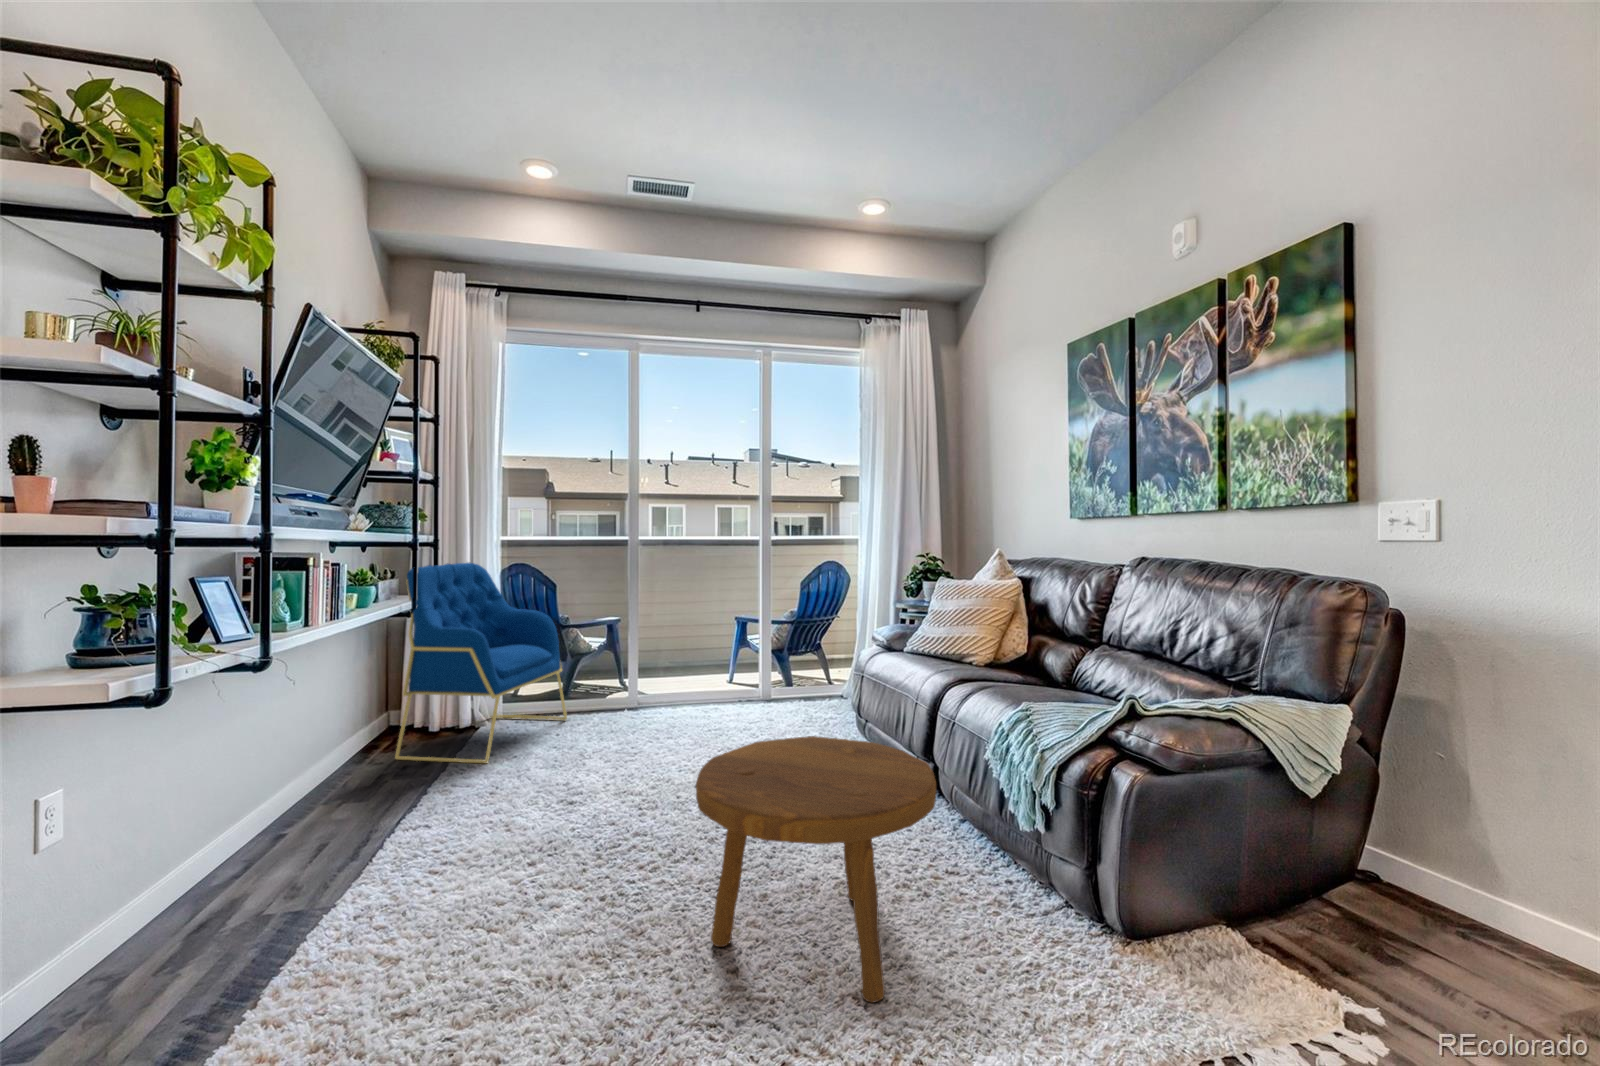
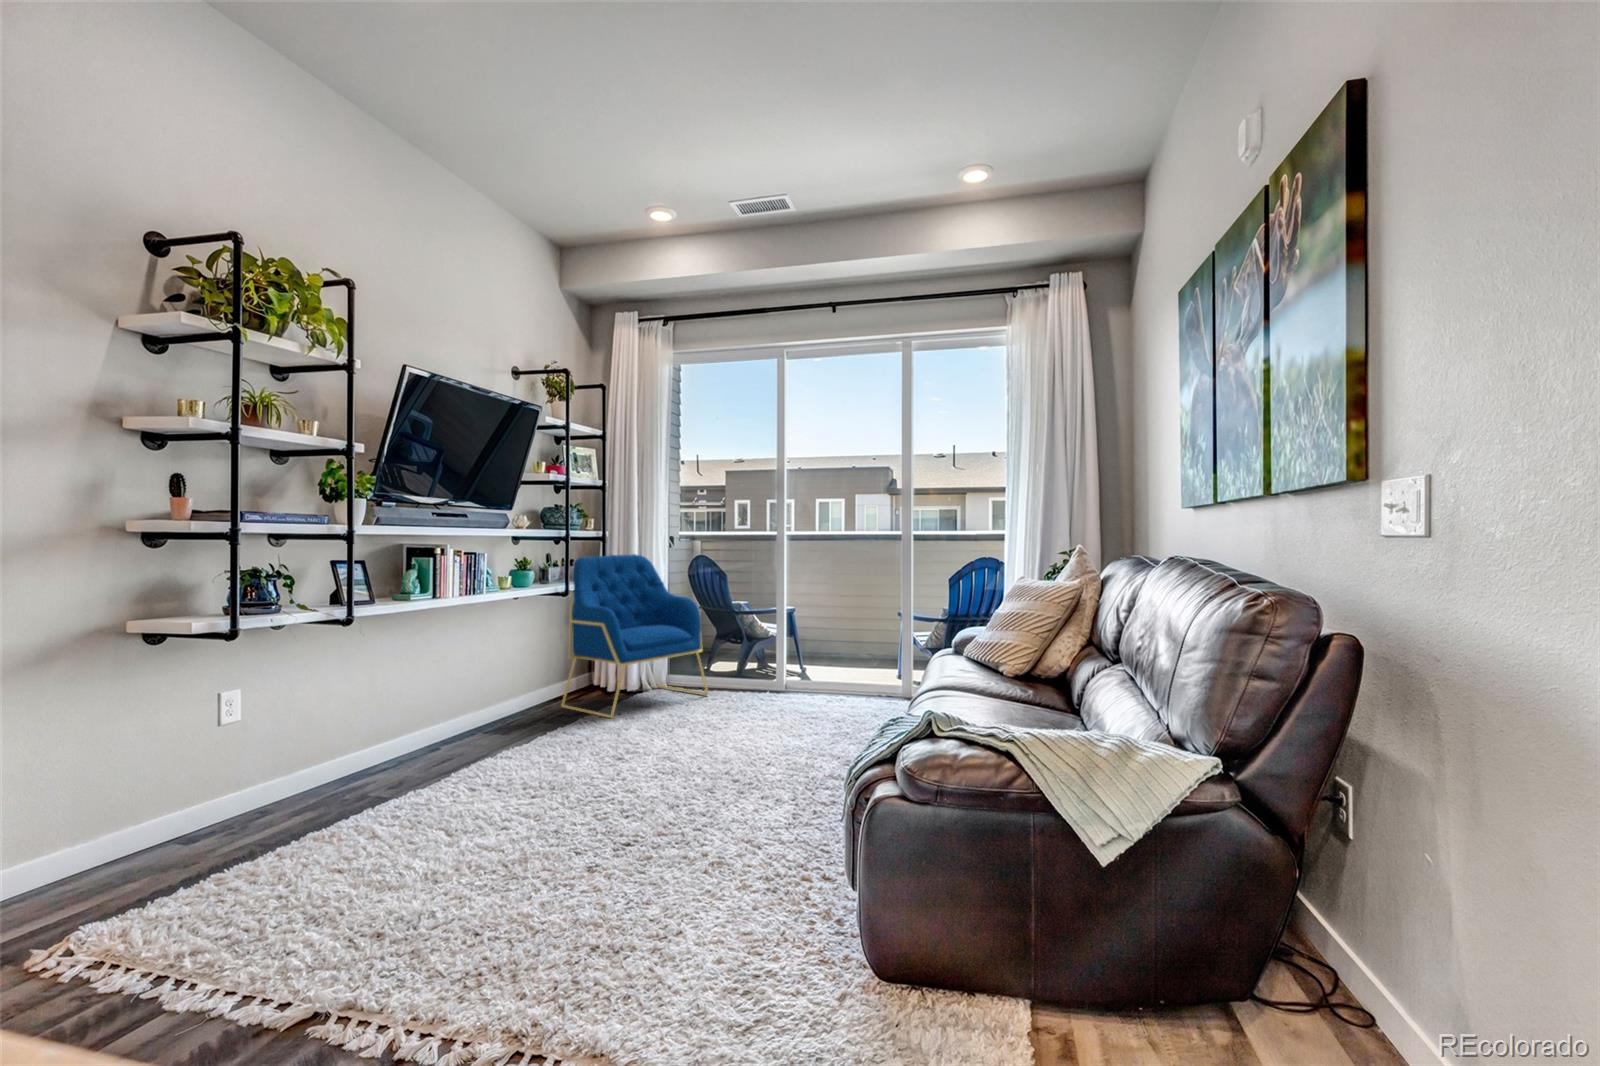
footstool: present [696,736,936,1002] -> none [536,706,740,912]

